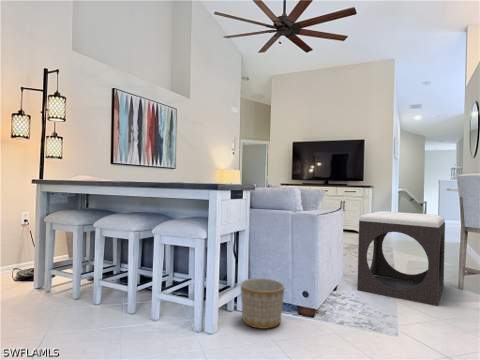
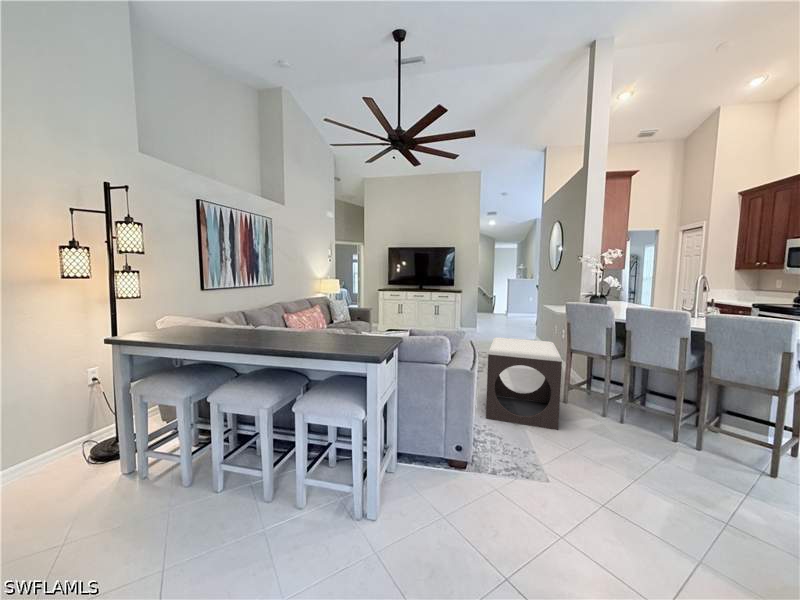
planter: present [241,278,284,329] -> none [397,436,443,496]

